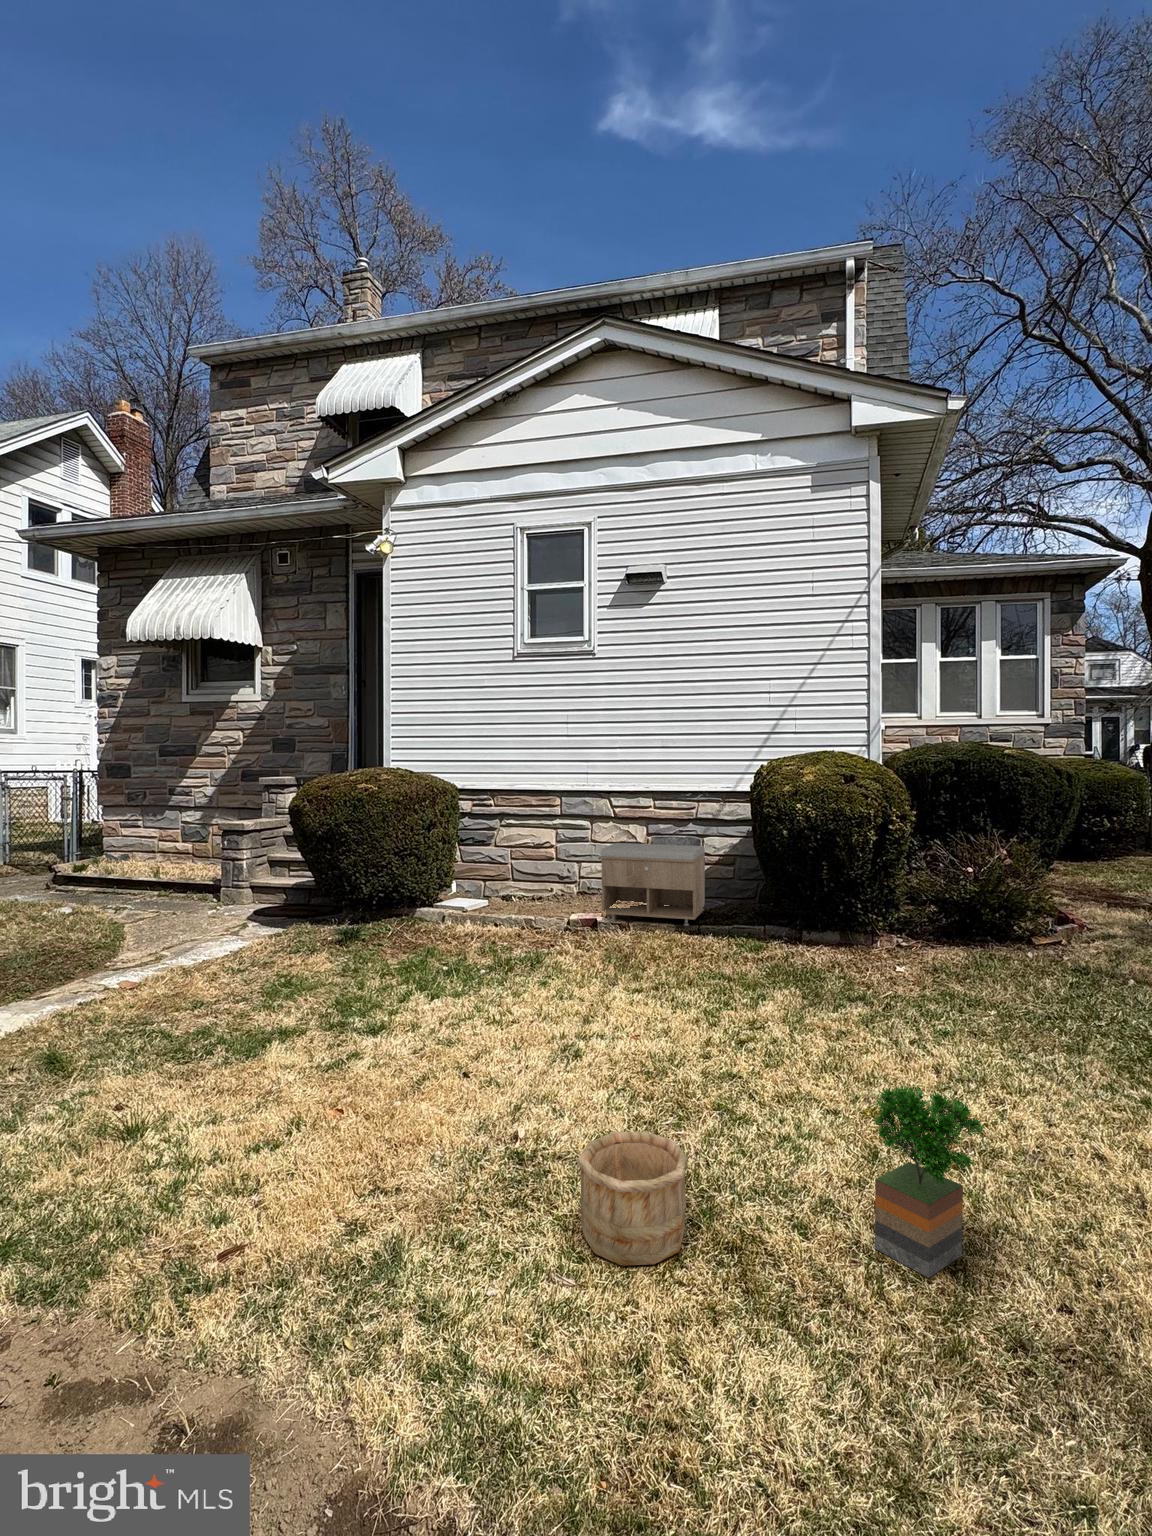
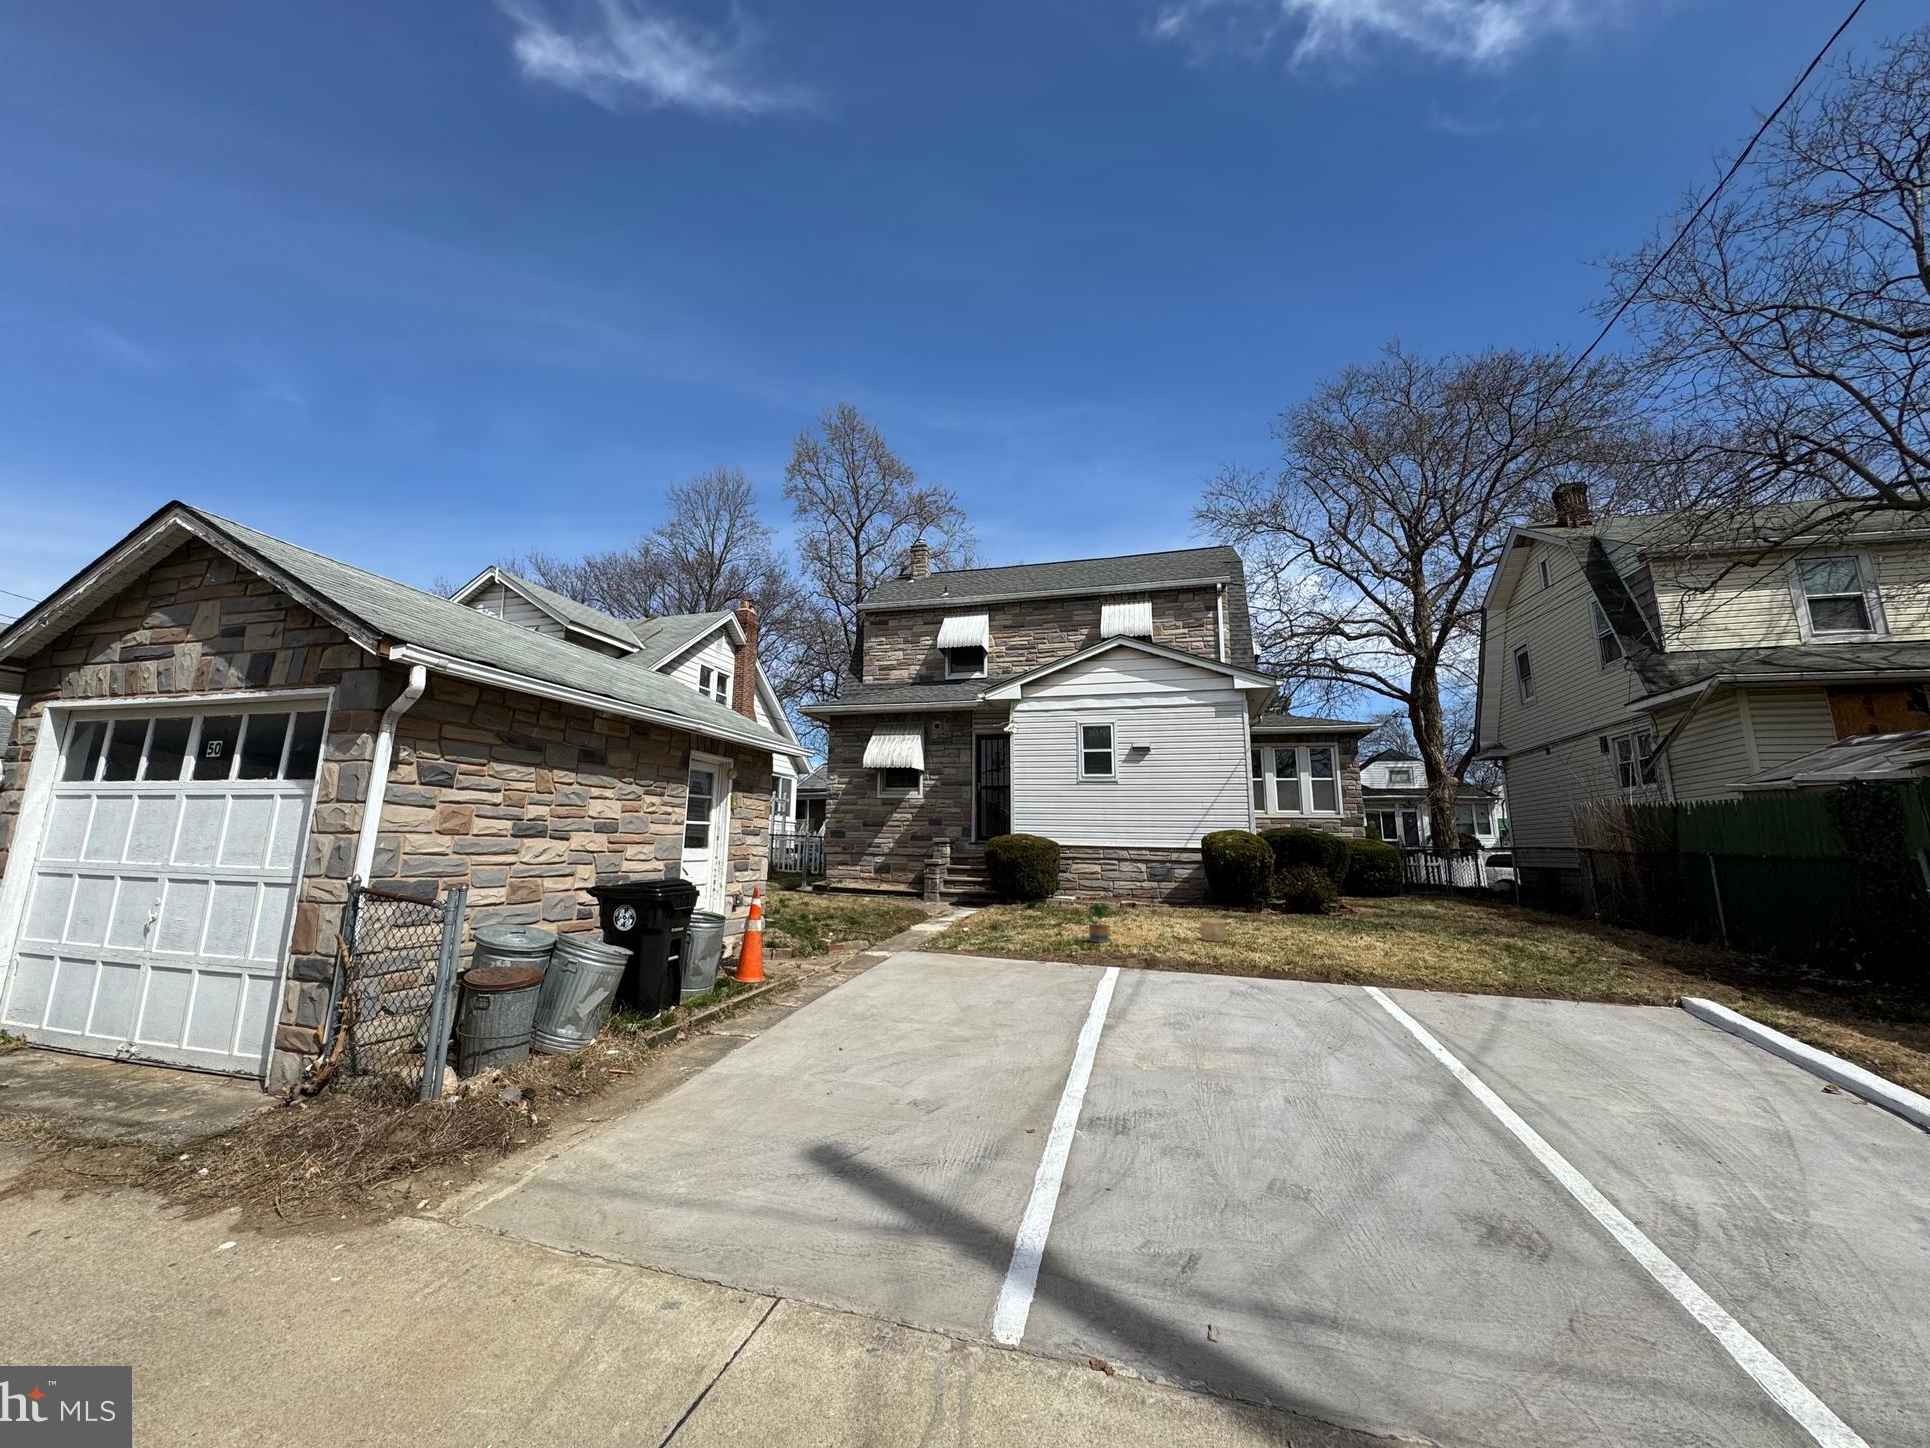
storage bench: present [600,843,705,926] -> none [1131,871,1178,907]
potted tree: present [874,1085,985,1278] -> present [1089,903,1112,943]

